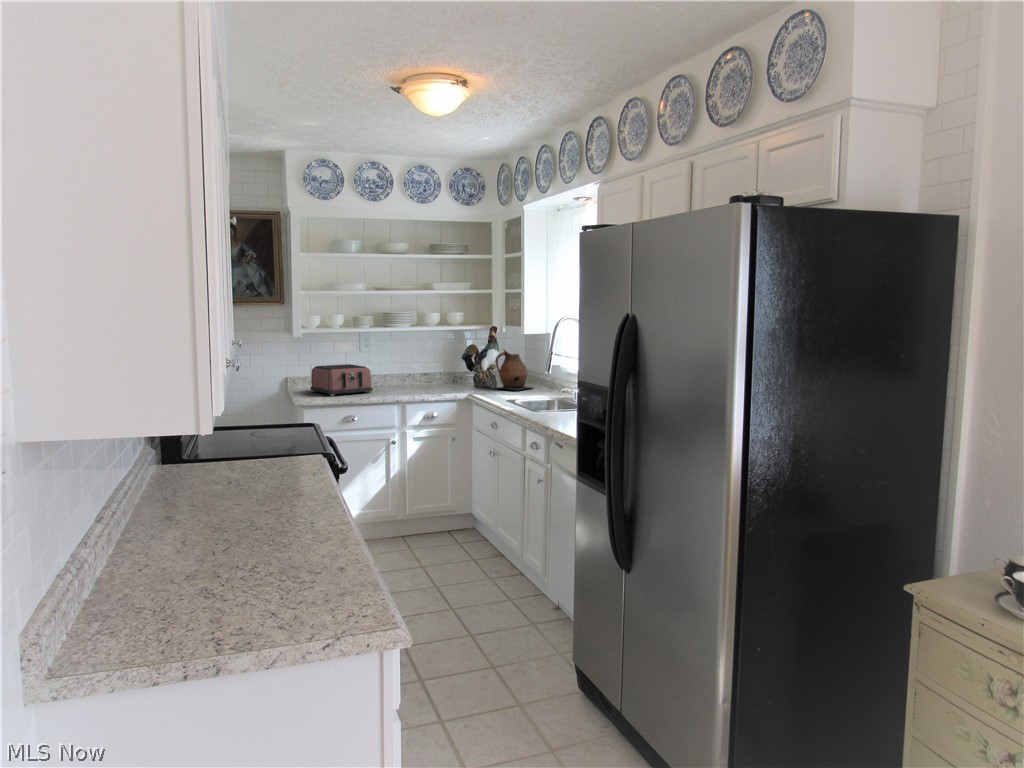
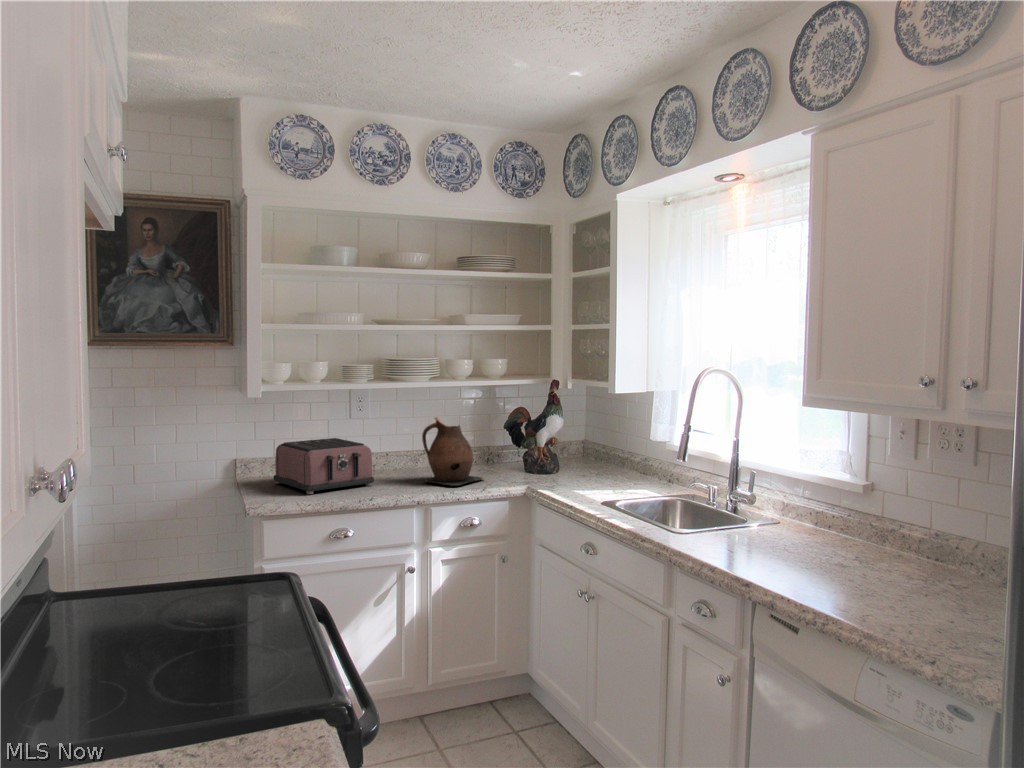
ceramic pitcher: present [496,349,532,390] -> present [422,417,483,486]

